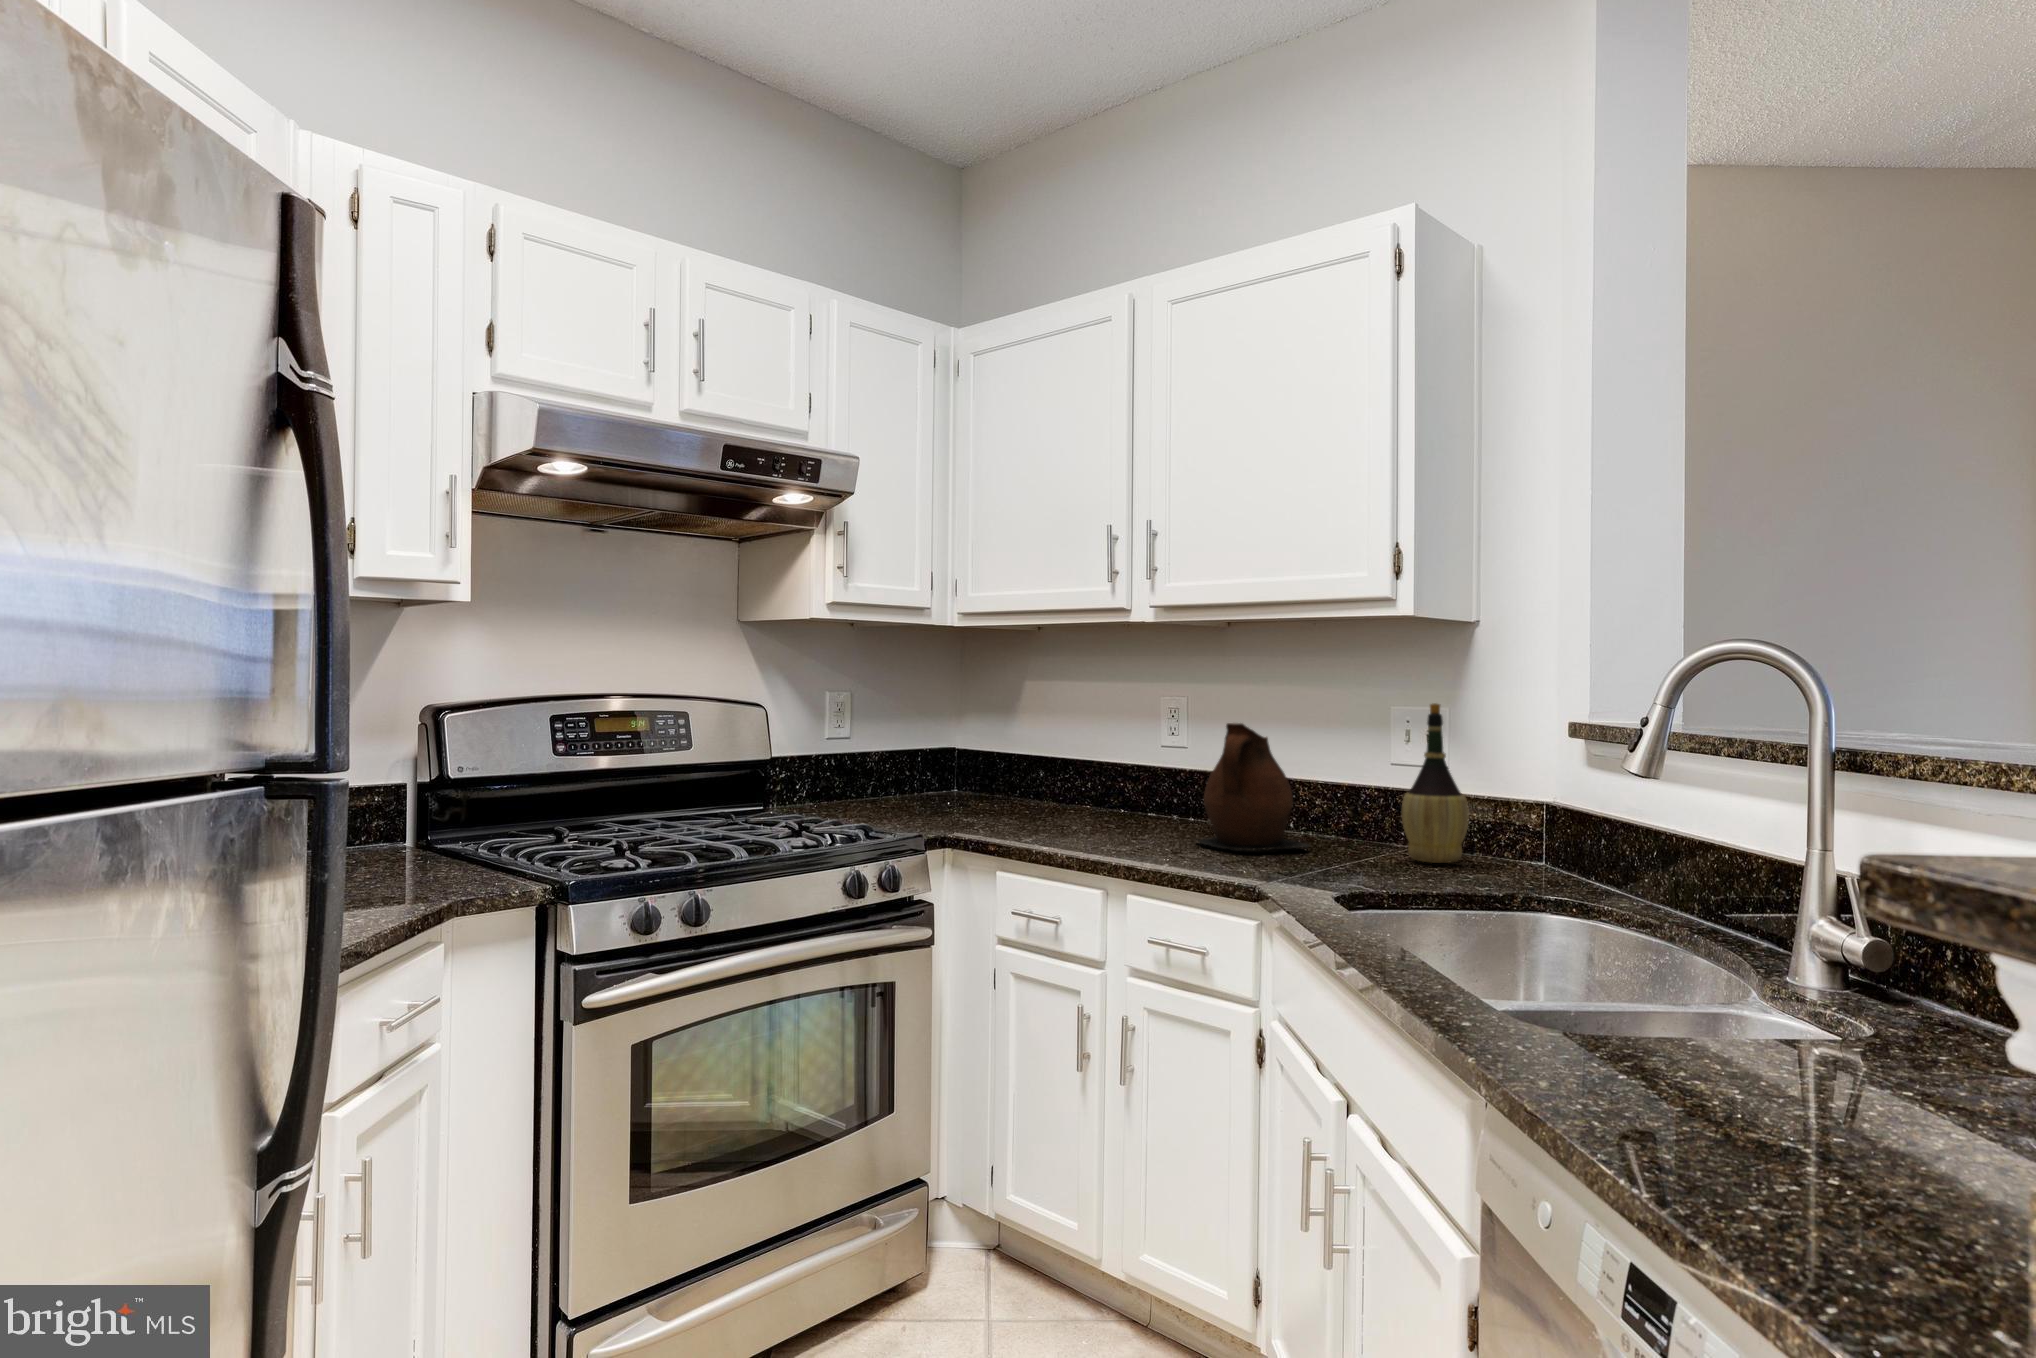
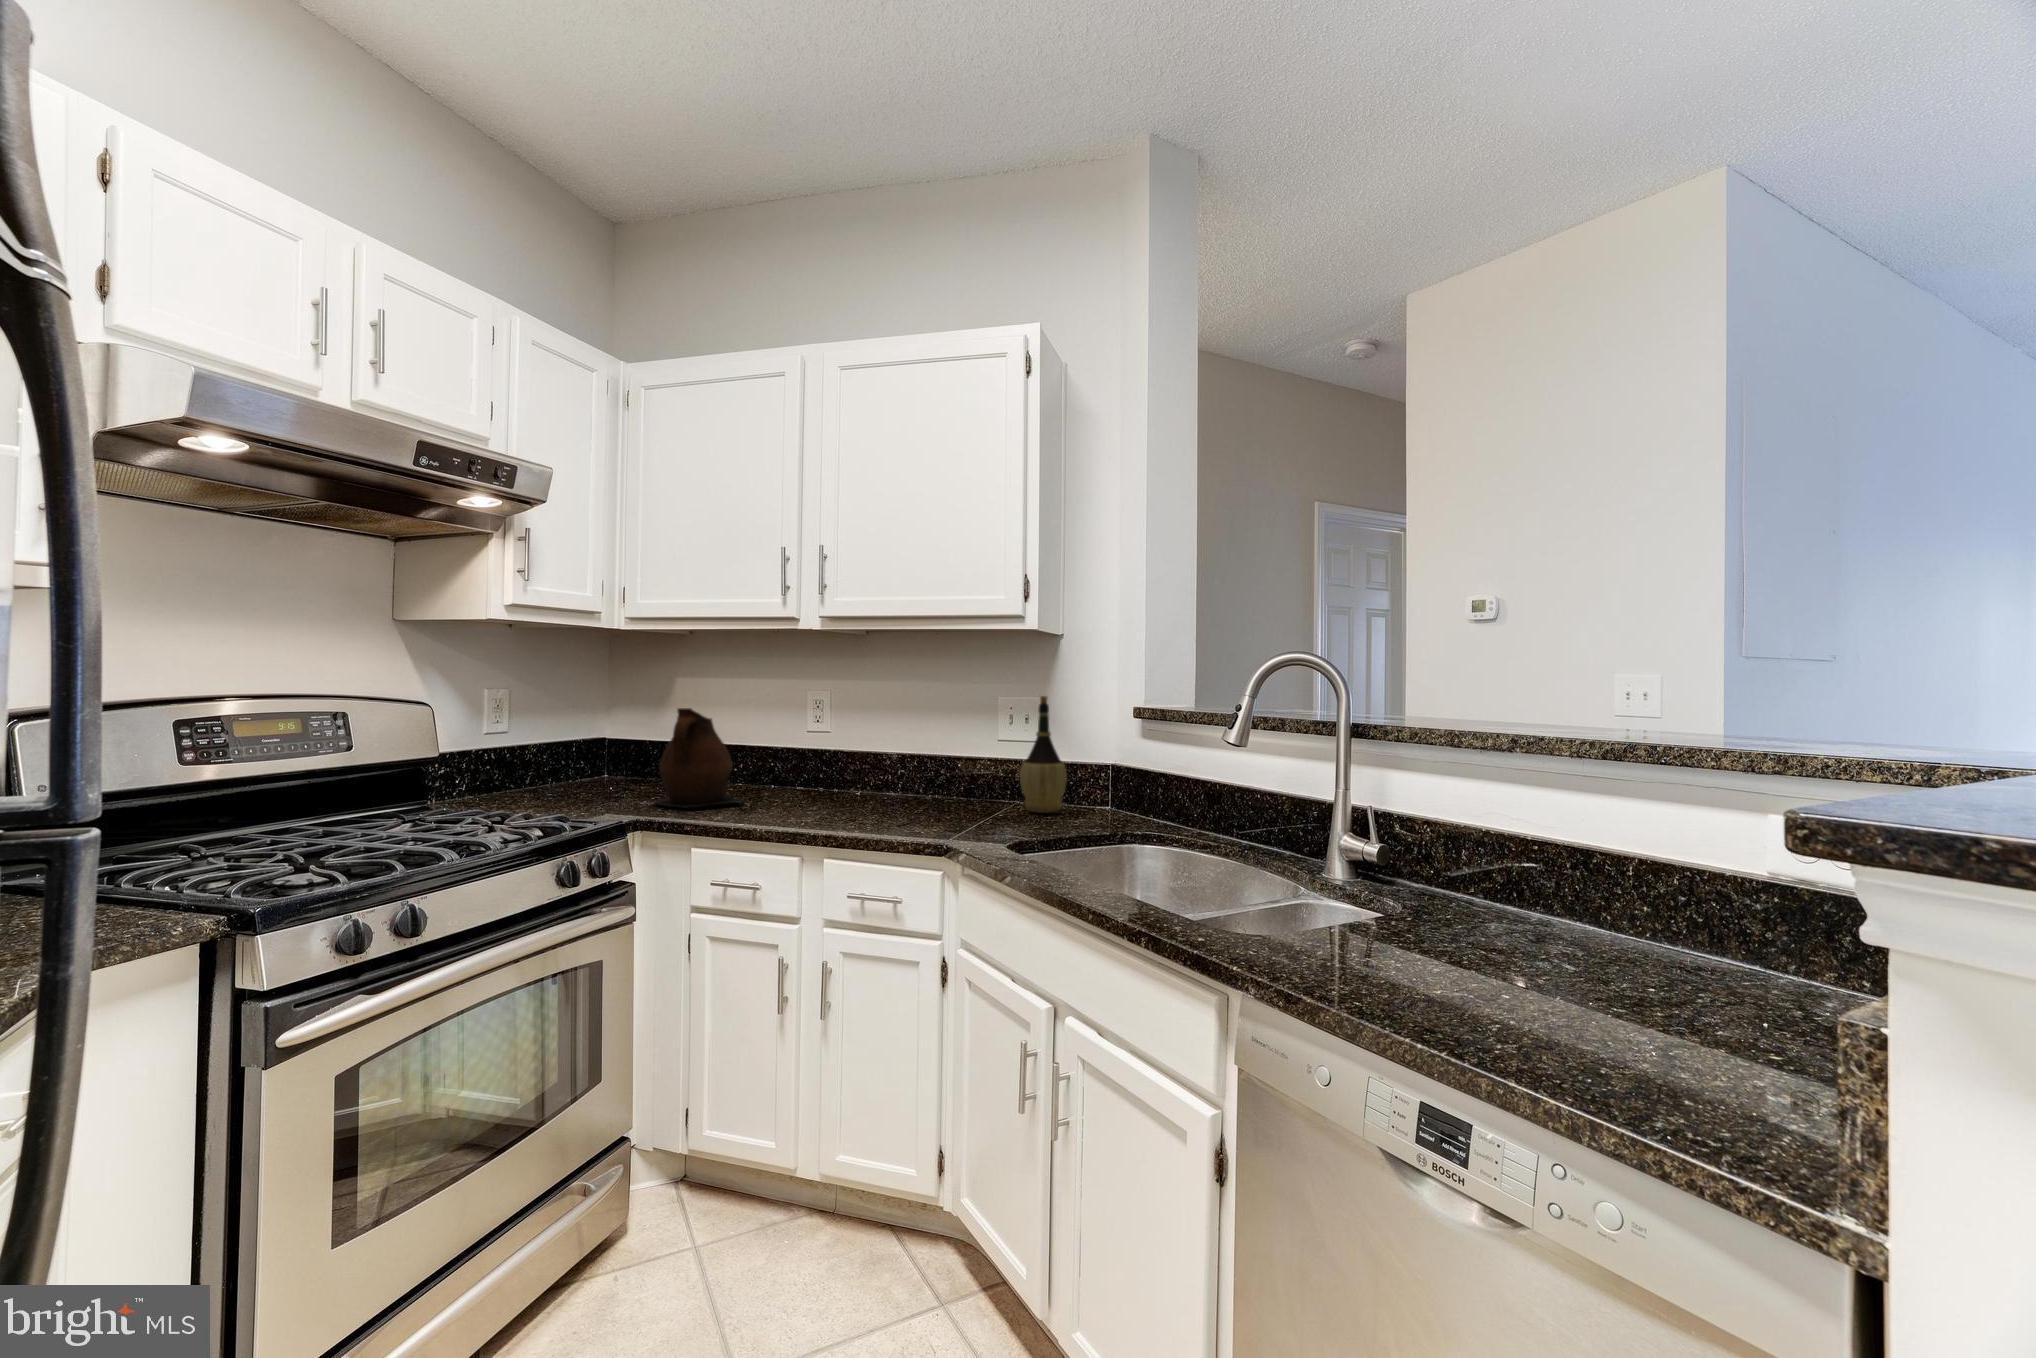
ceramic pitcher: present [1197,723,1309,851] -> present [653,708,744,808]

